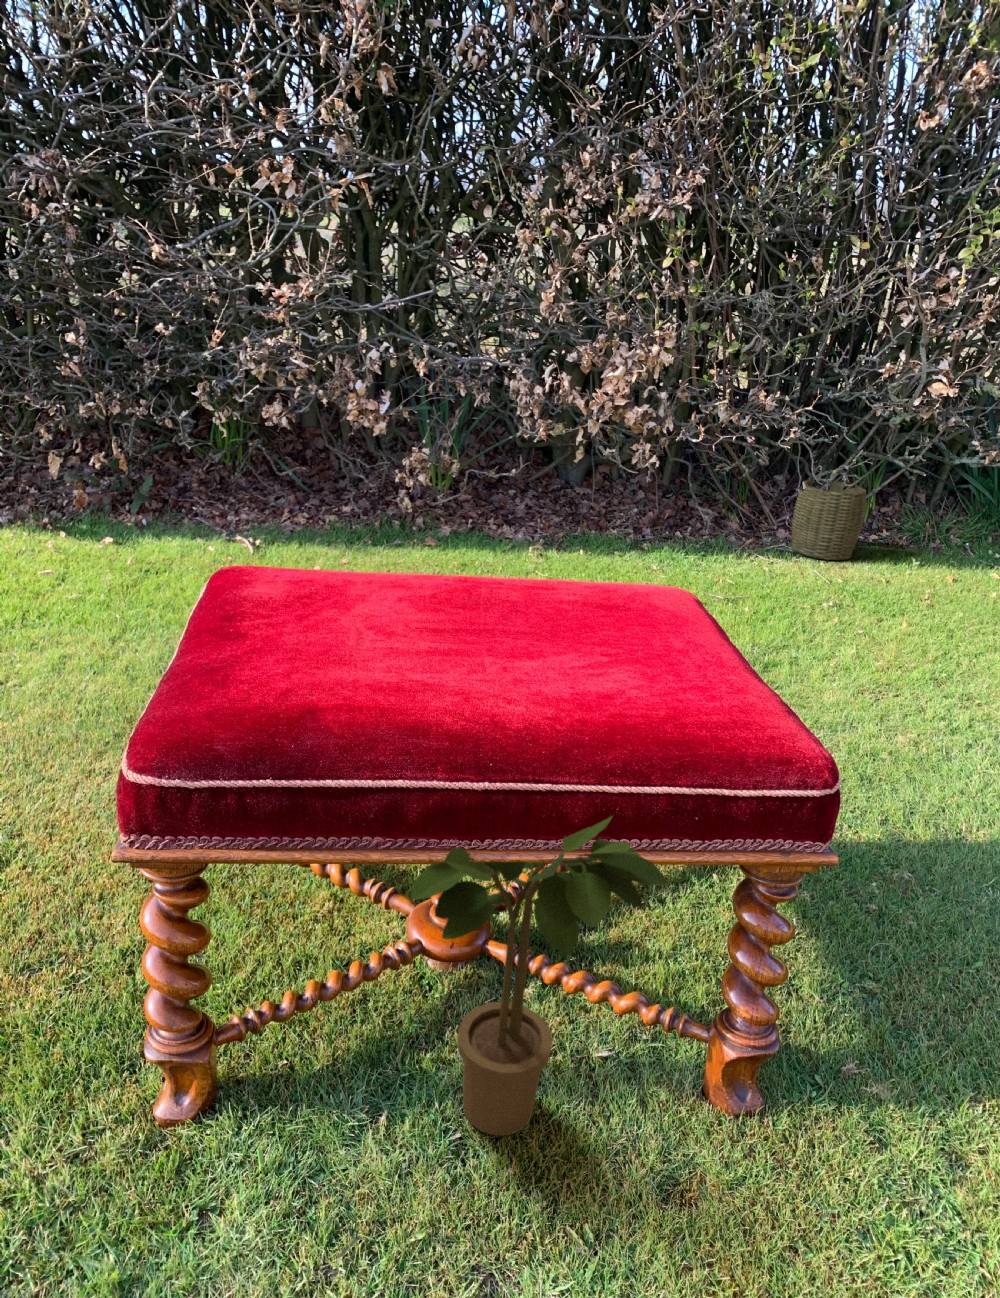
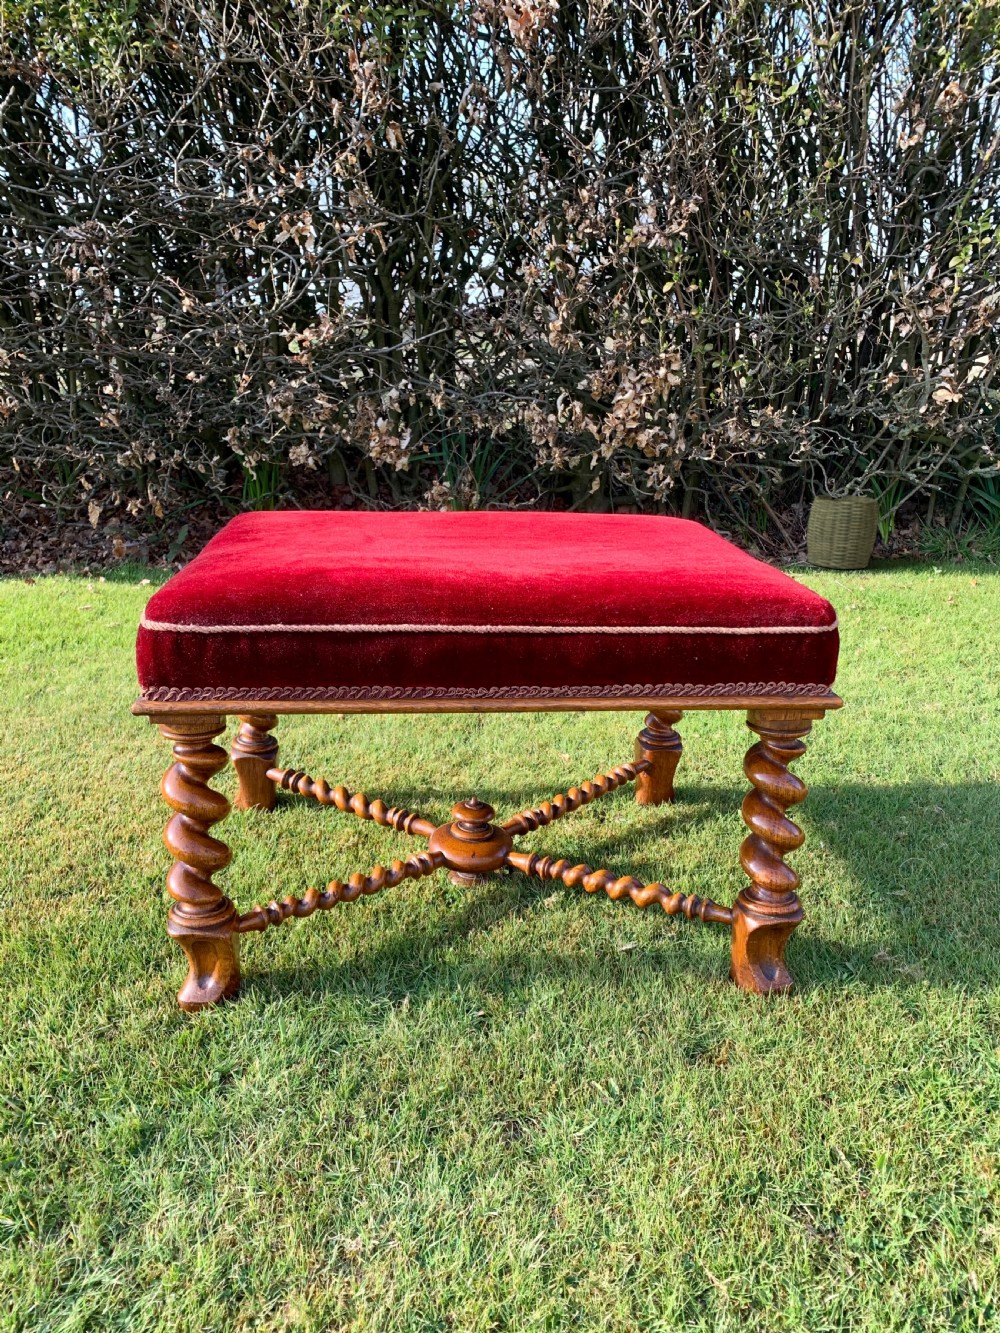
potted plant: present [411,816,666,1136] -> none [415,659,670,1012]

